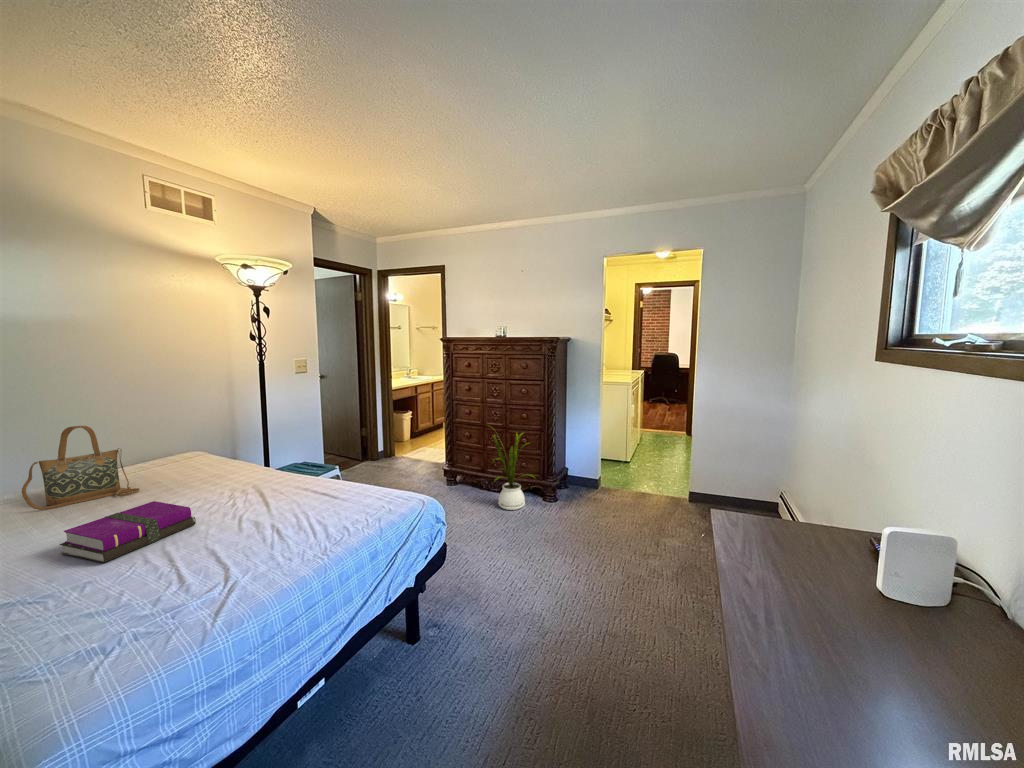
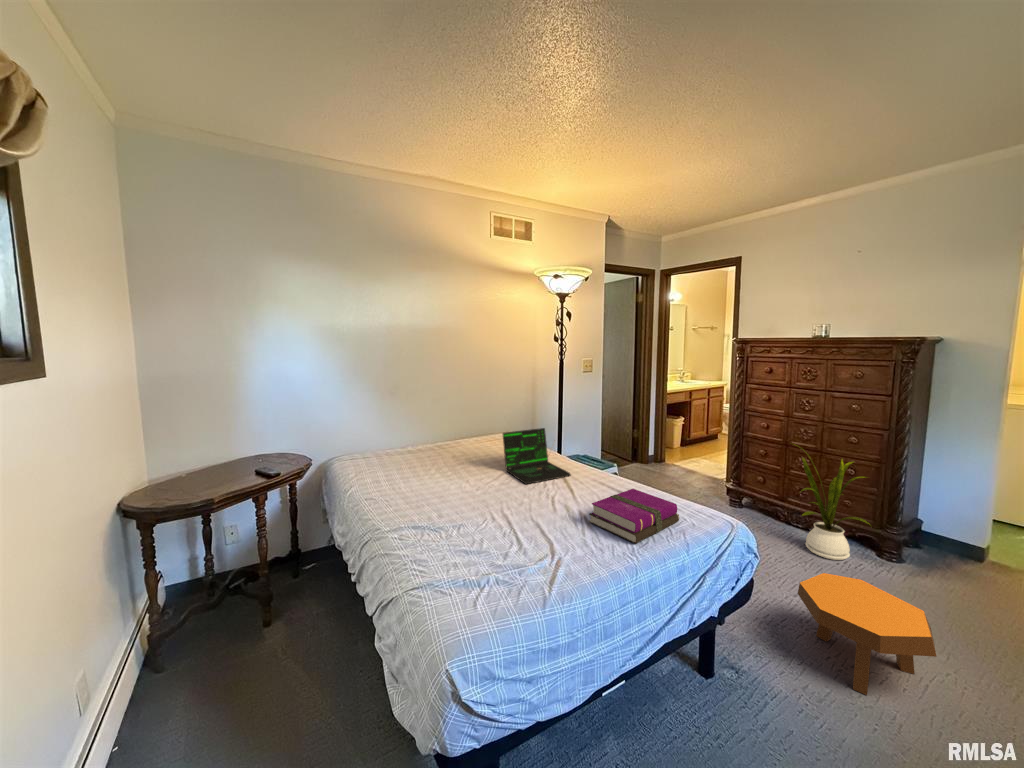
handbag: present [22,426,139,510] -> none [426,404,484,460]
laptop: none [165,440,269,512] -> present [503,428,571,484]
notebook: present [60,501,196,563] -> present [589,489,679,544]
footstool: none [484,519,558,602] -> present [798,573,936,695]

